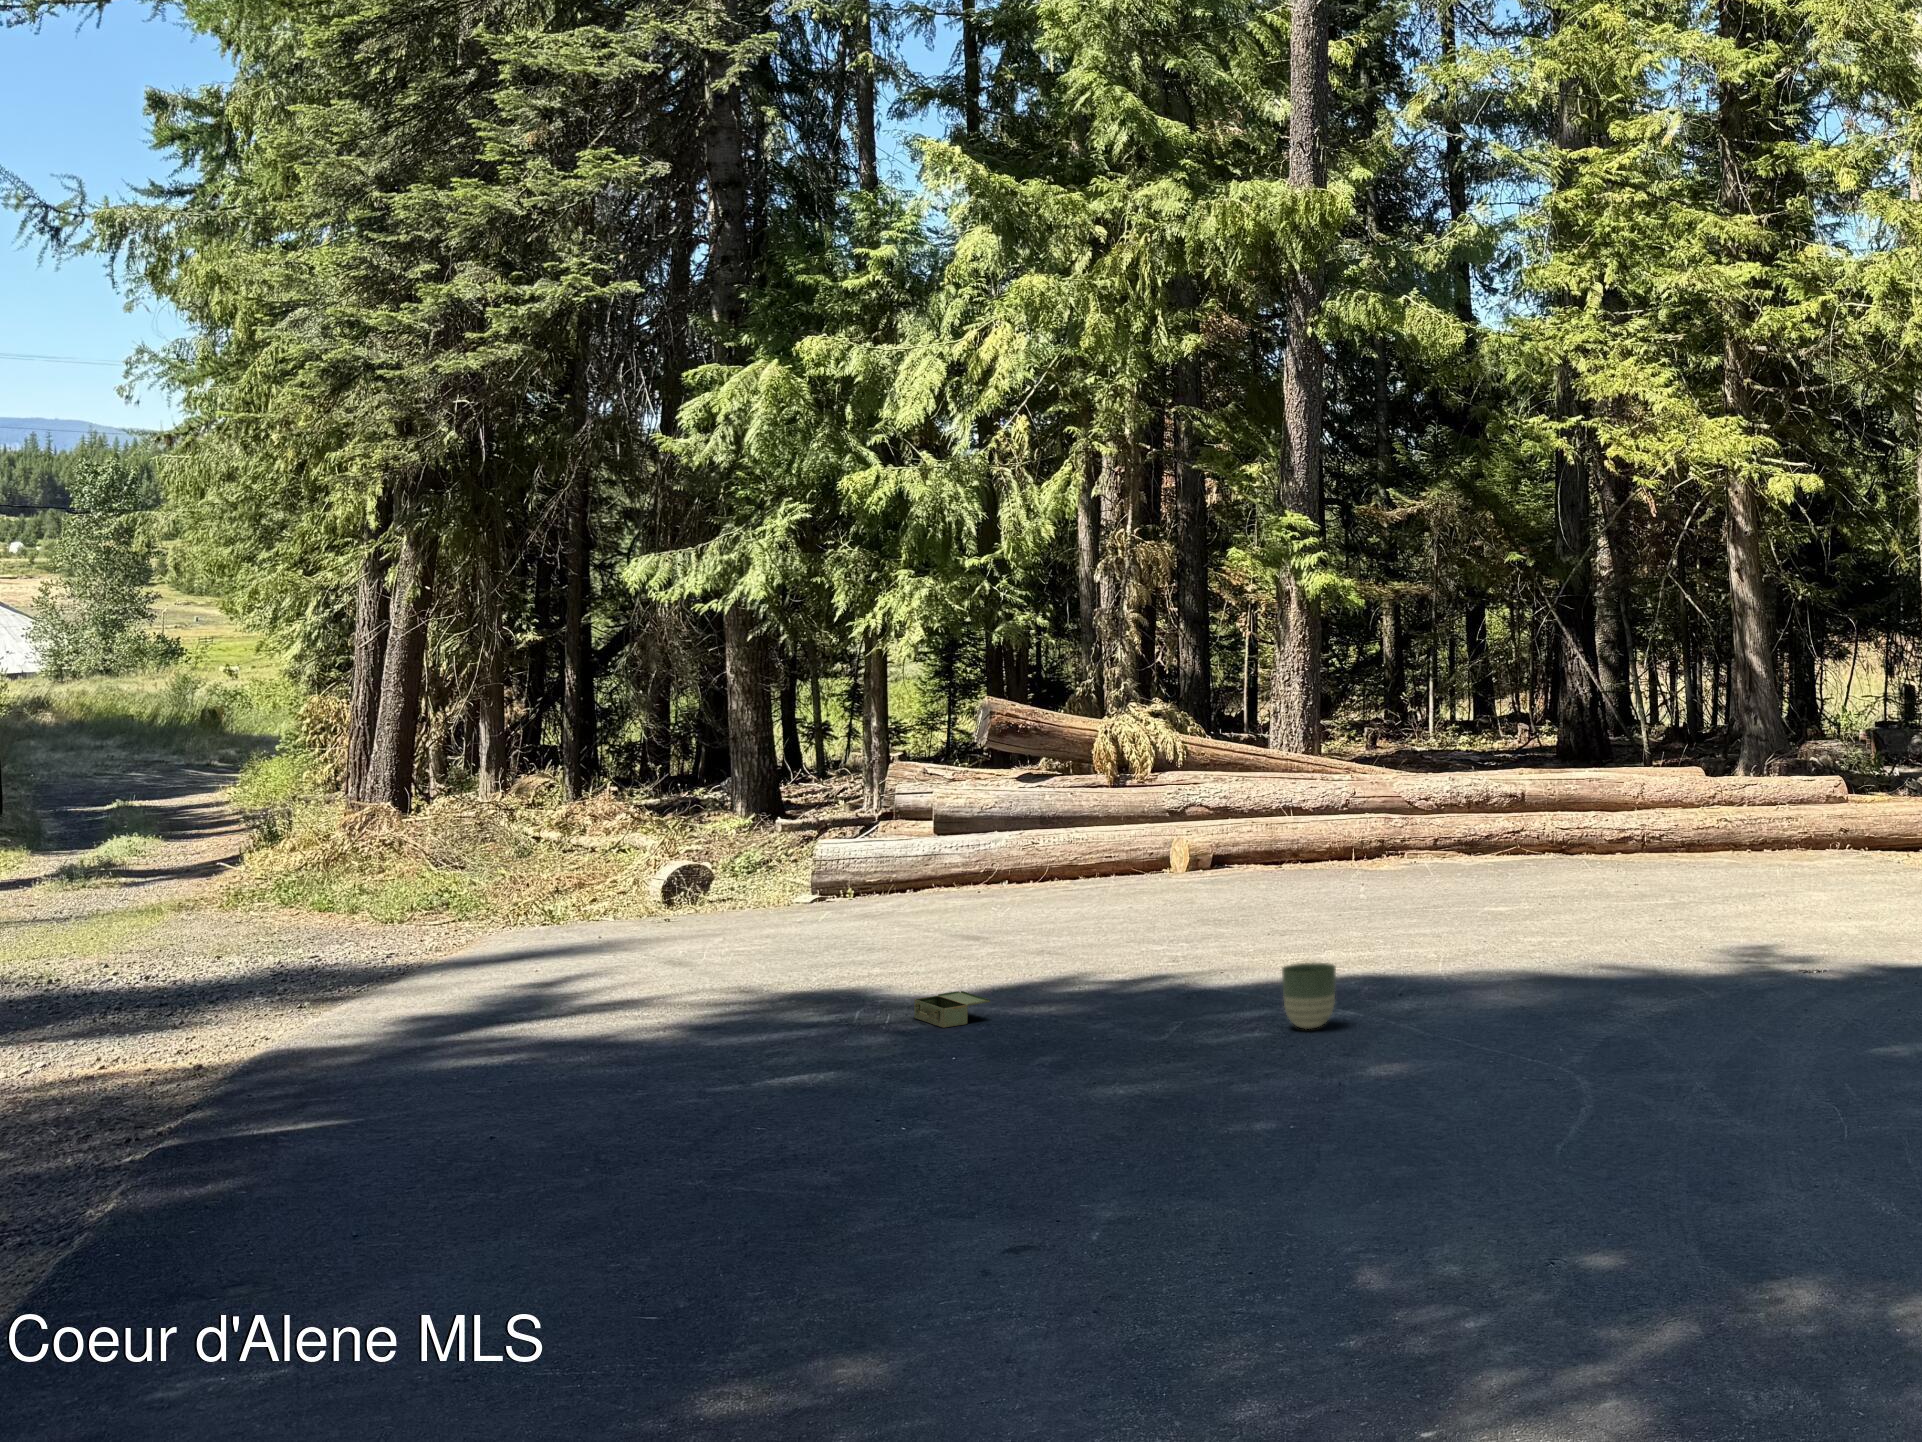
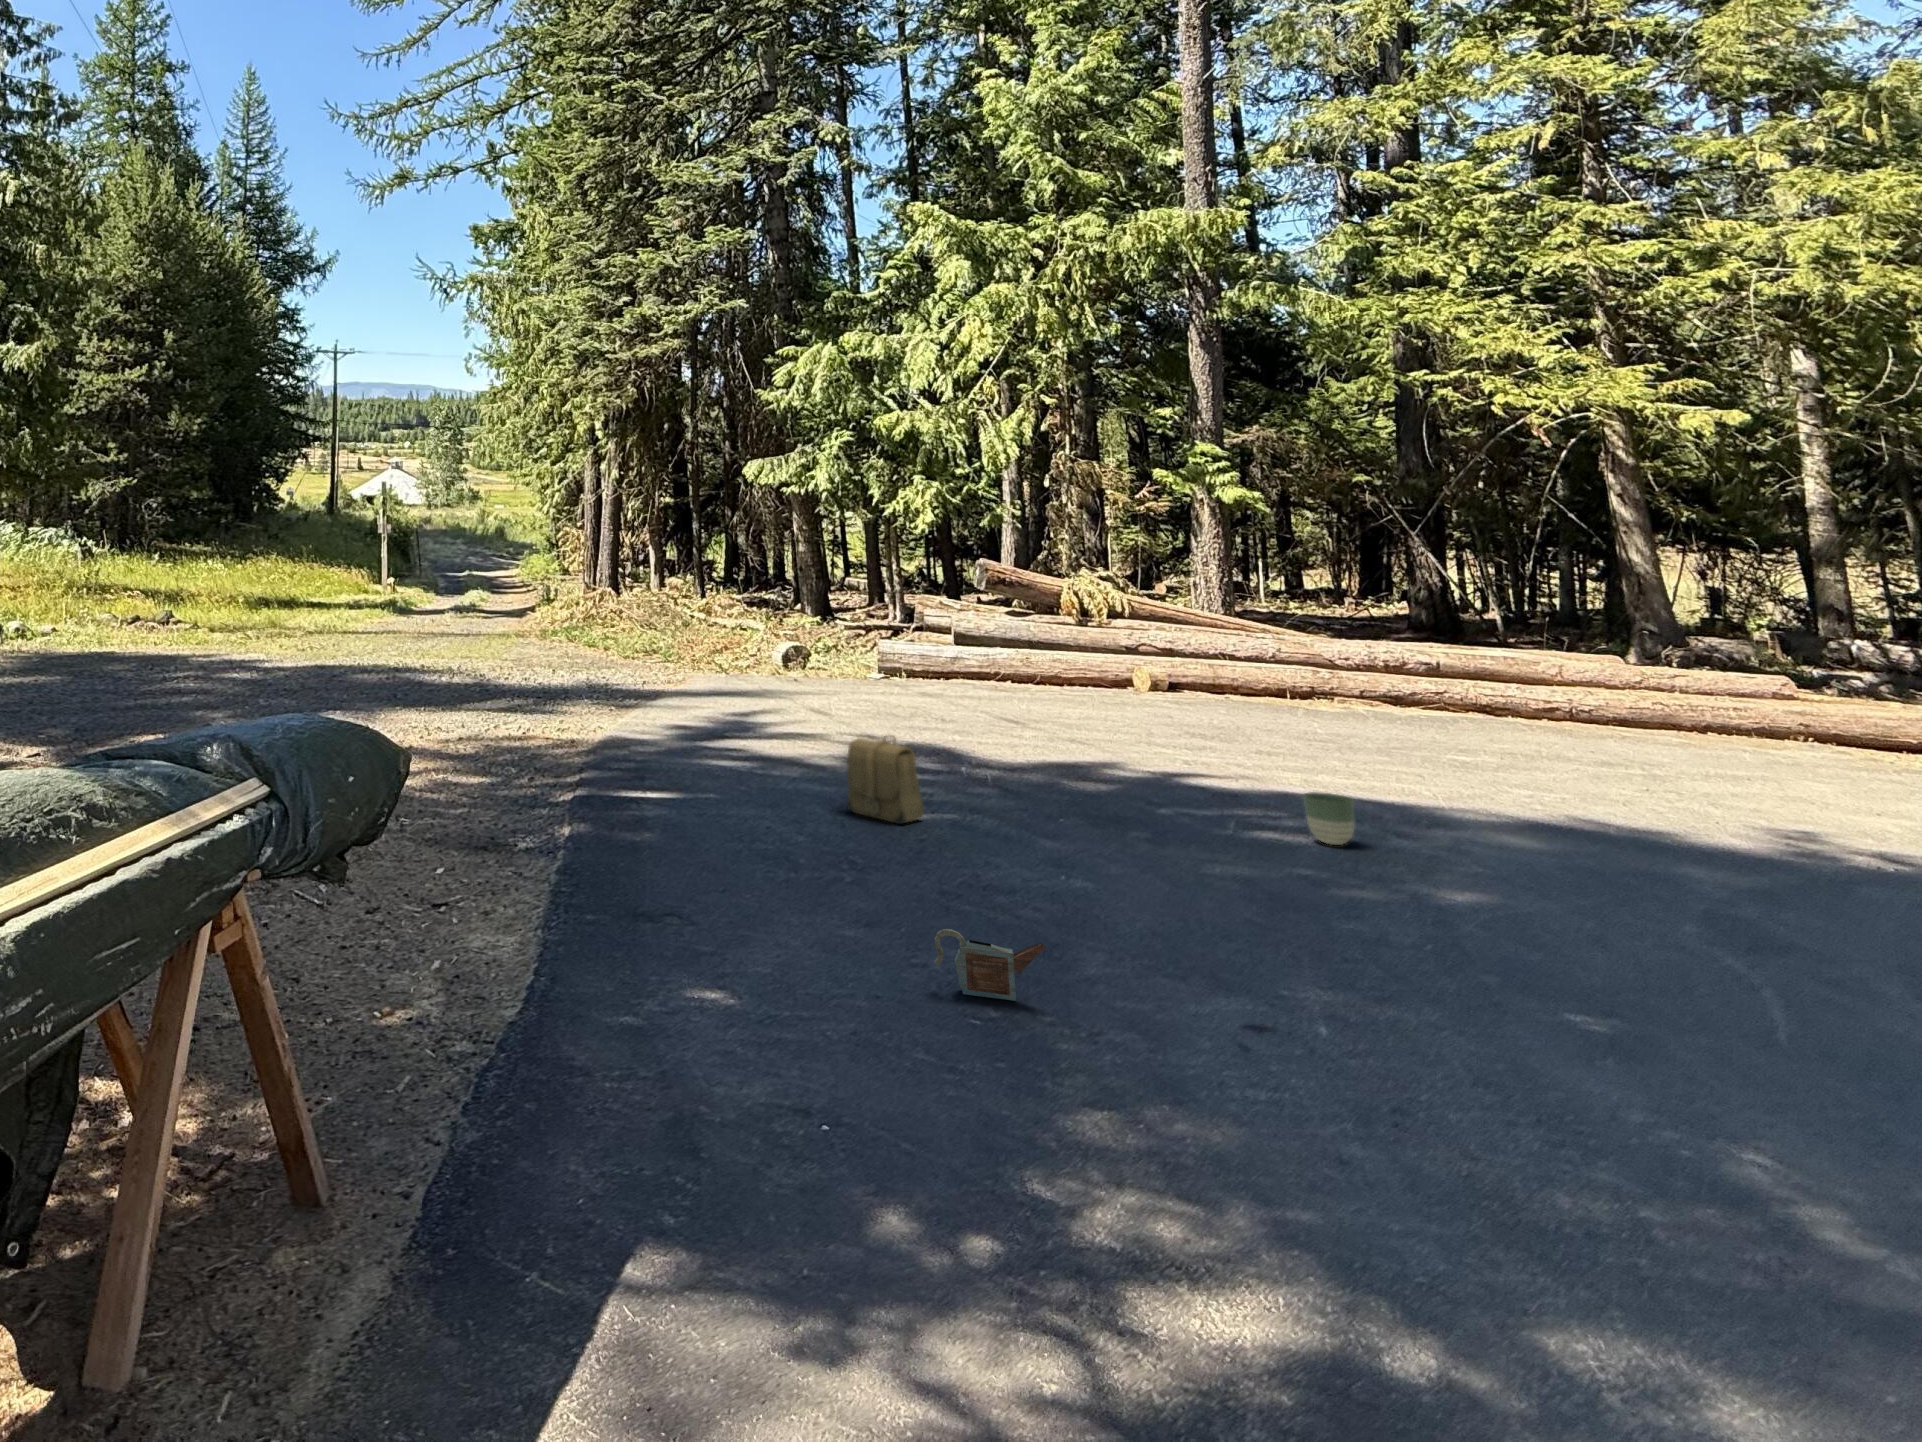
backpack: none [663,955,781,1090] -> present [847,736,924,824]
toolbox: present [914,991,990,1028] -> none [998,773,1056,798]
watering can: none [692,1201,852,1298] -> present [934,929,1046,1001]

